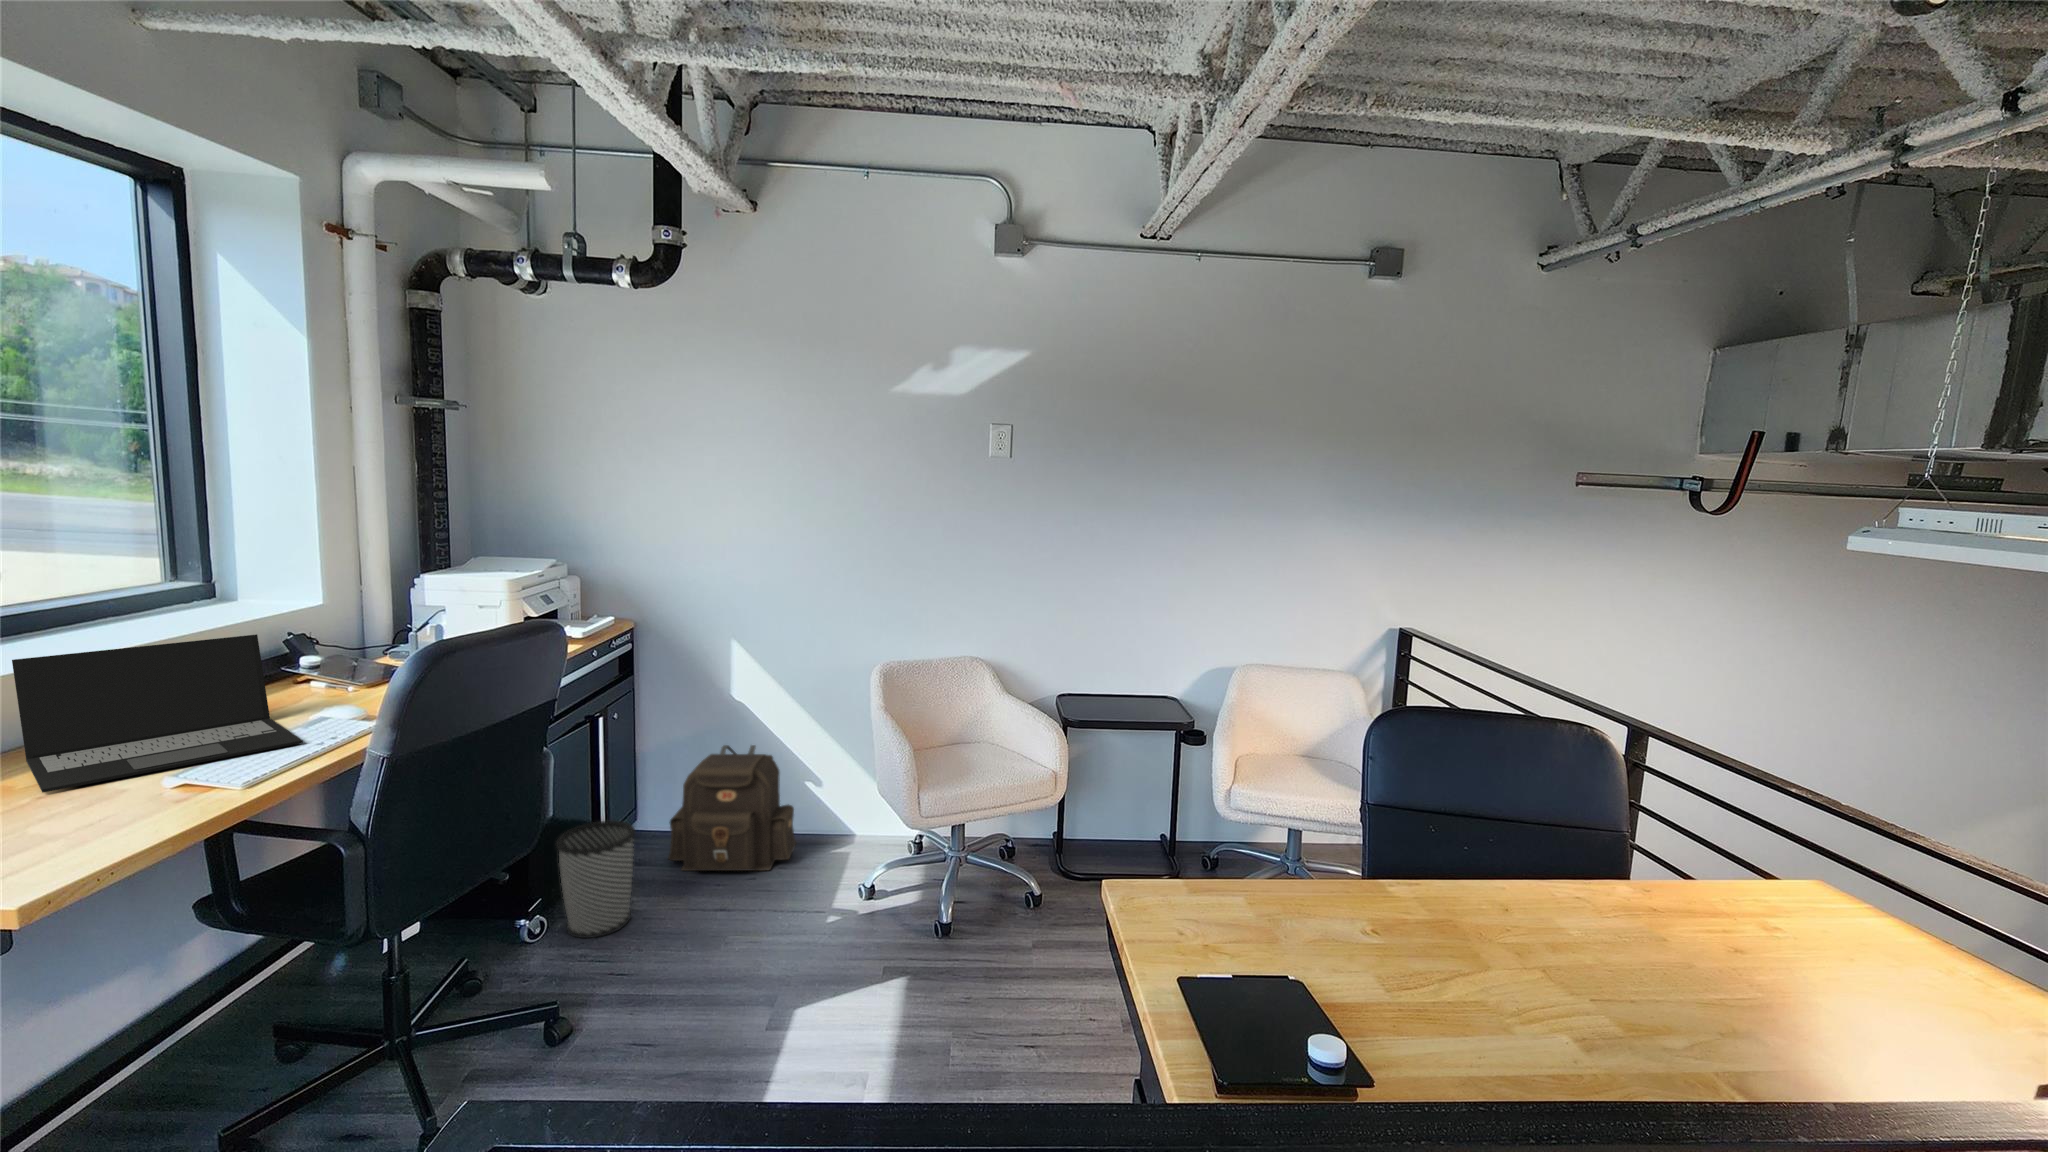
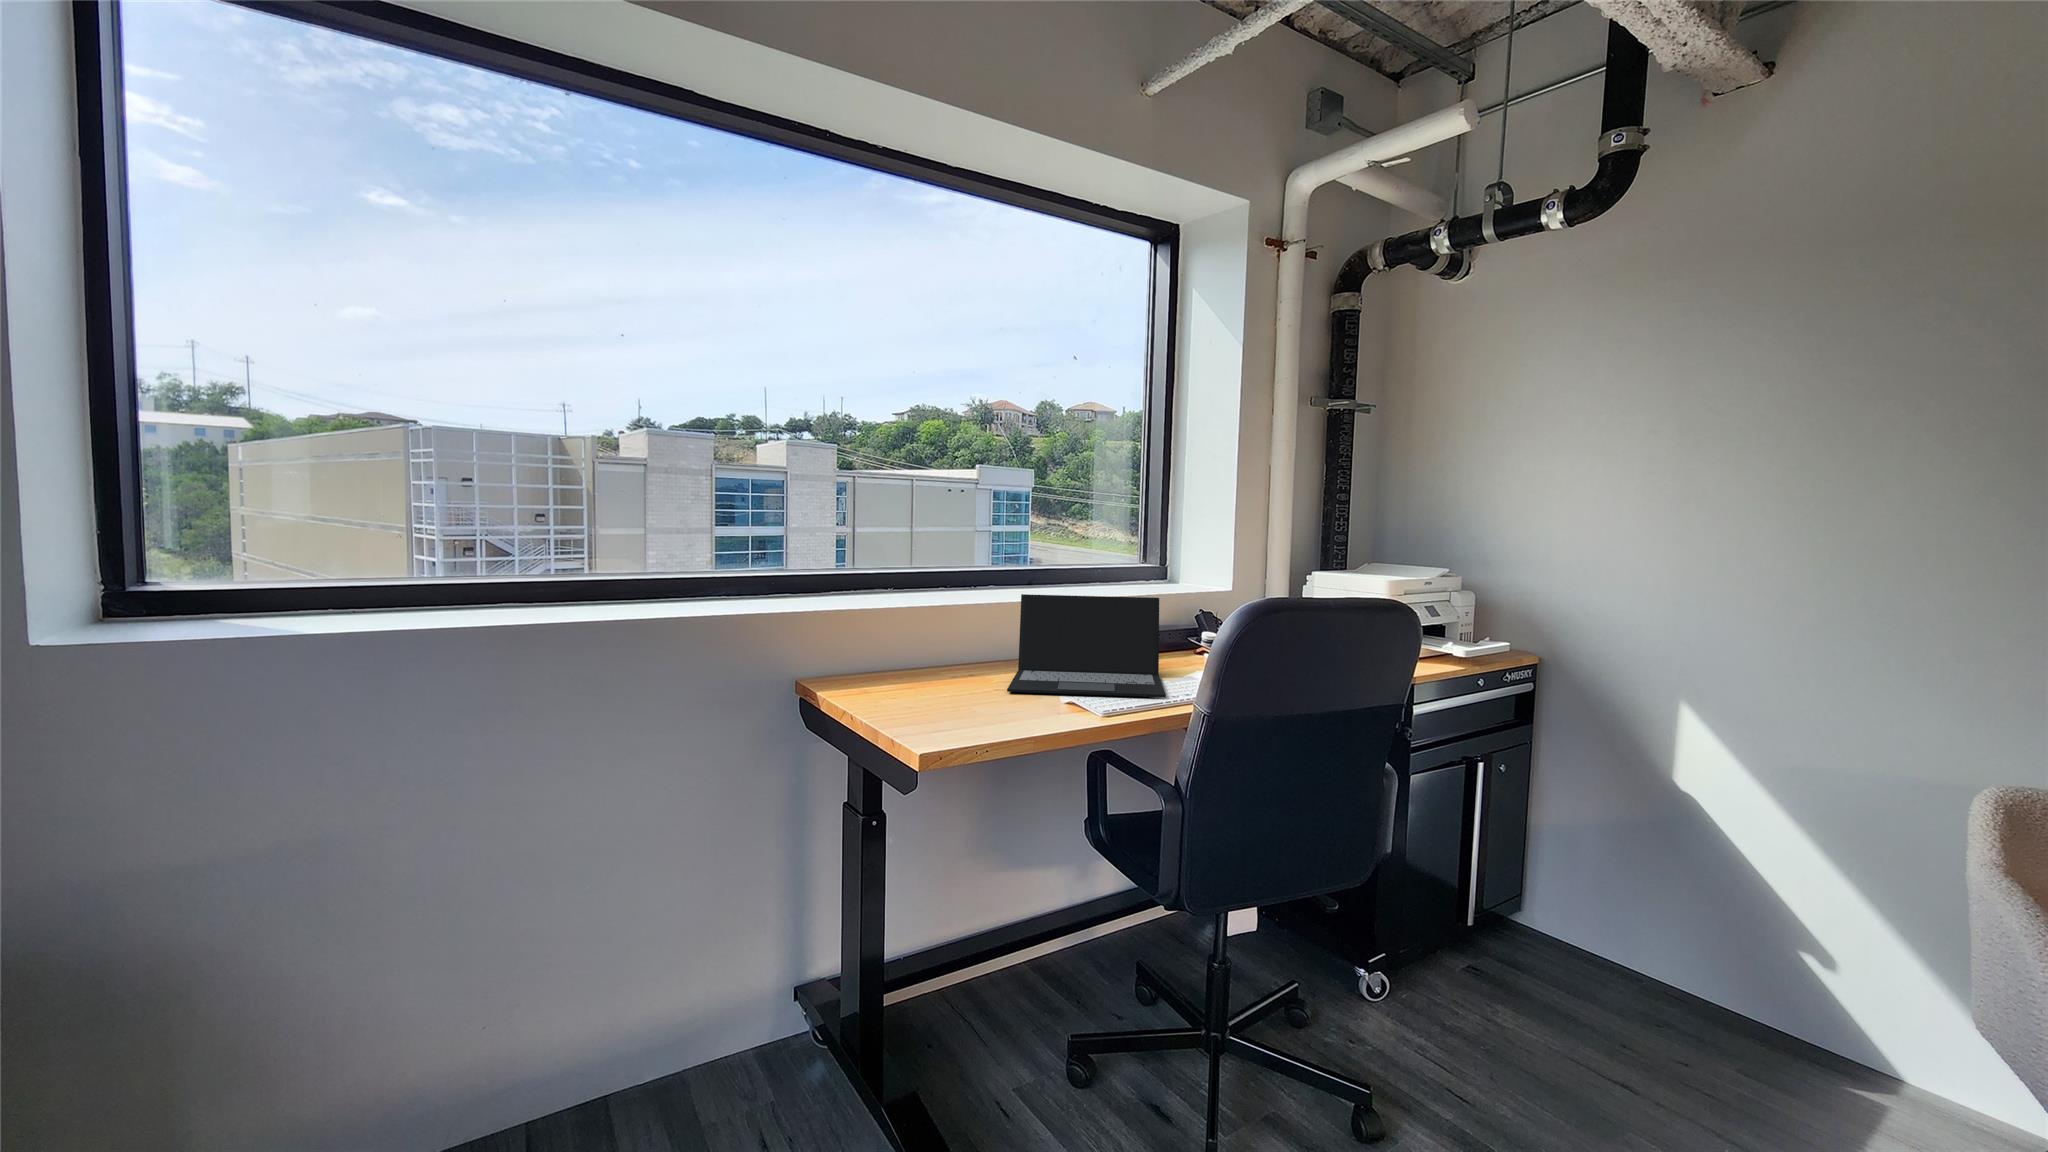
backpack: present [668,745,796,871] -> none [1554,849,1784,1070]
wastebasket: present [556,820,636,938] -> none [1405,885,1506,1039]

